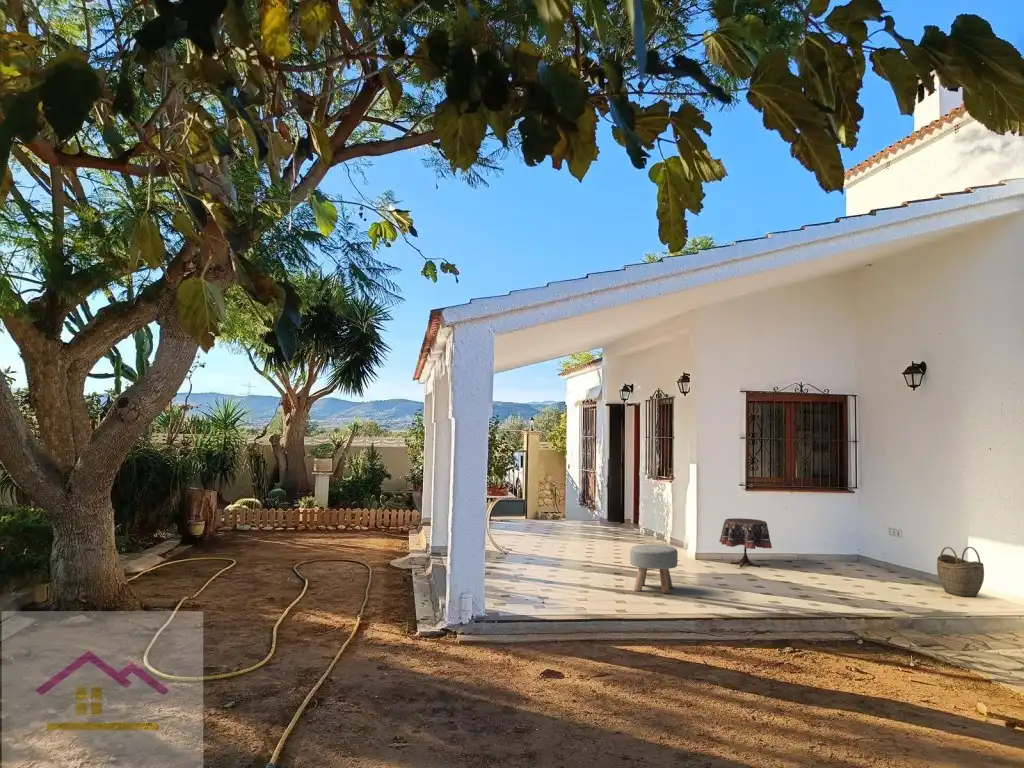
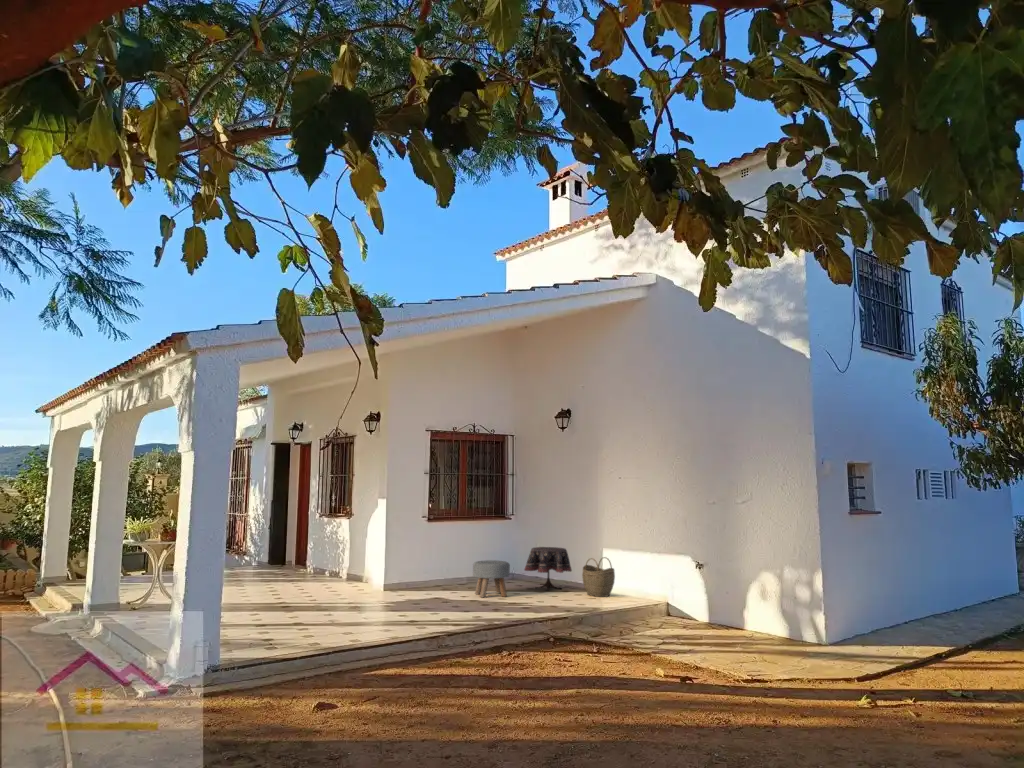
side table: present [719,518,772,567] -> present [525,547,572,591]
ottoman: present [630,545,678,593] -> present [473,560,510,598]

